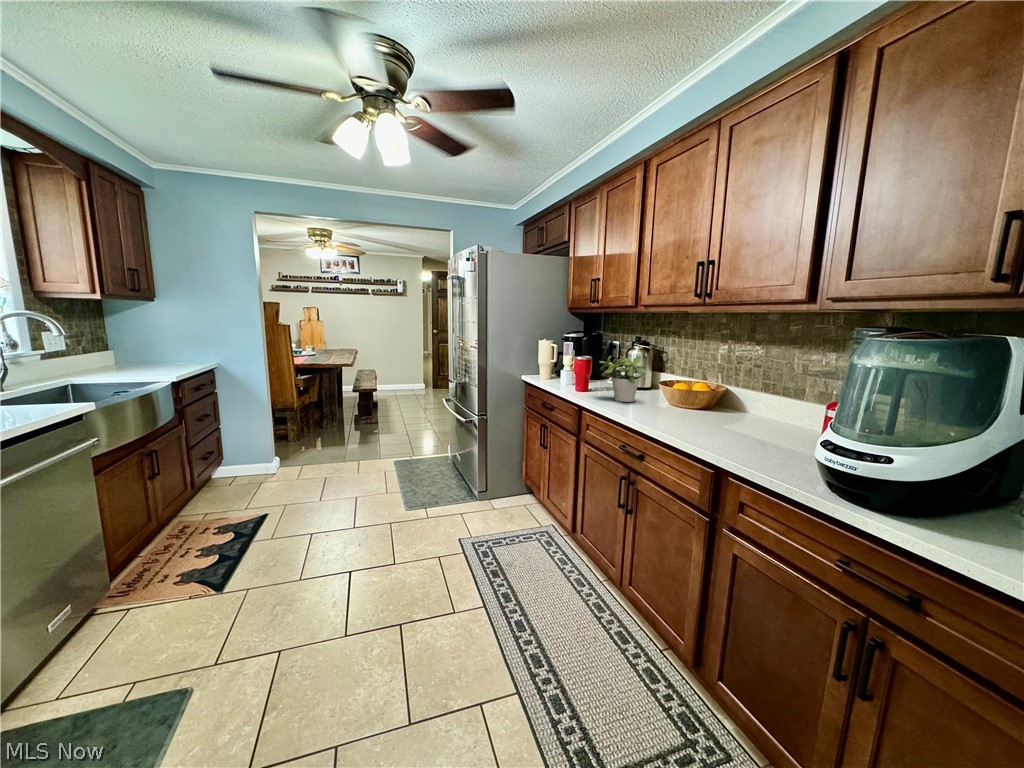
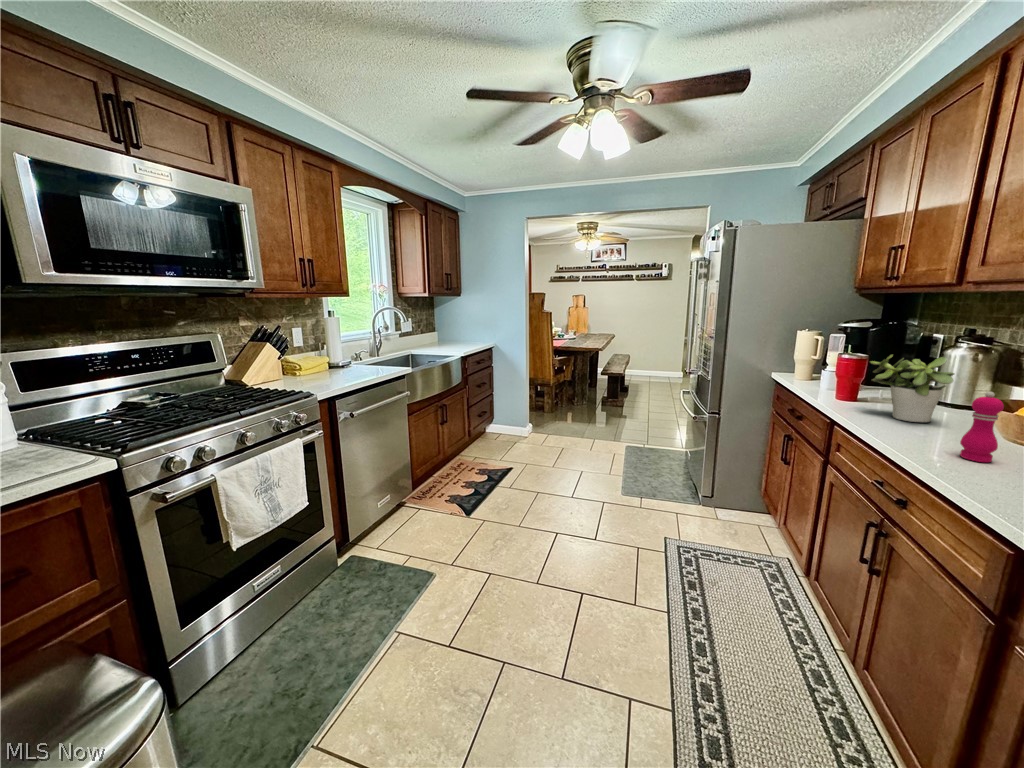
pepper mill: none [667,376,685,423] -> present [960,392,1004,462]

